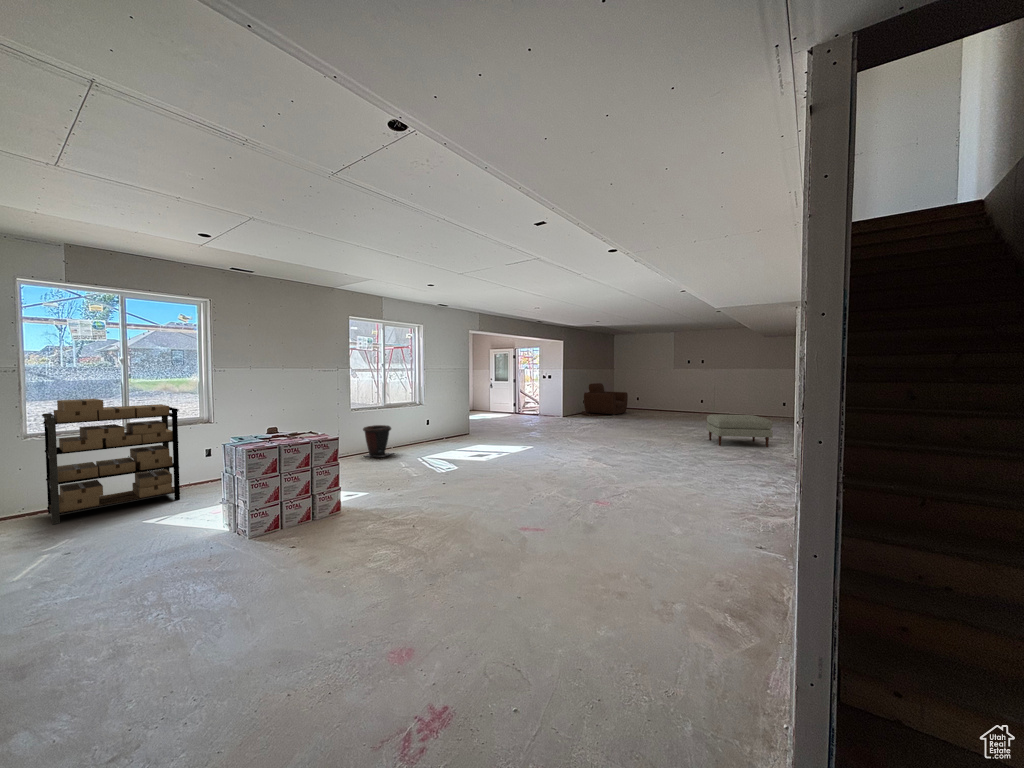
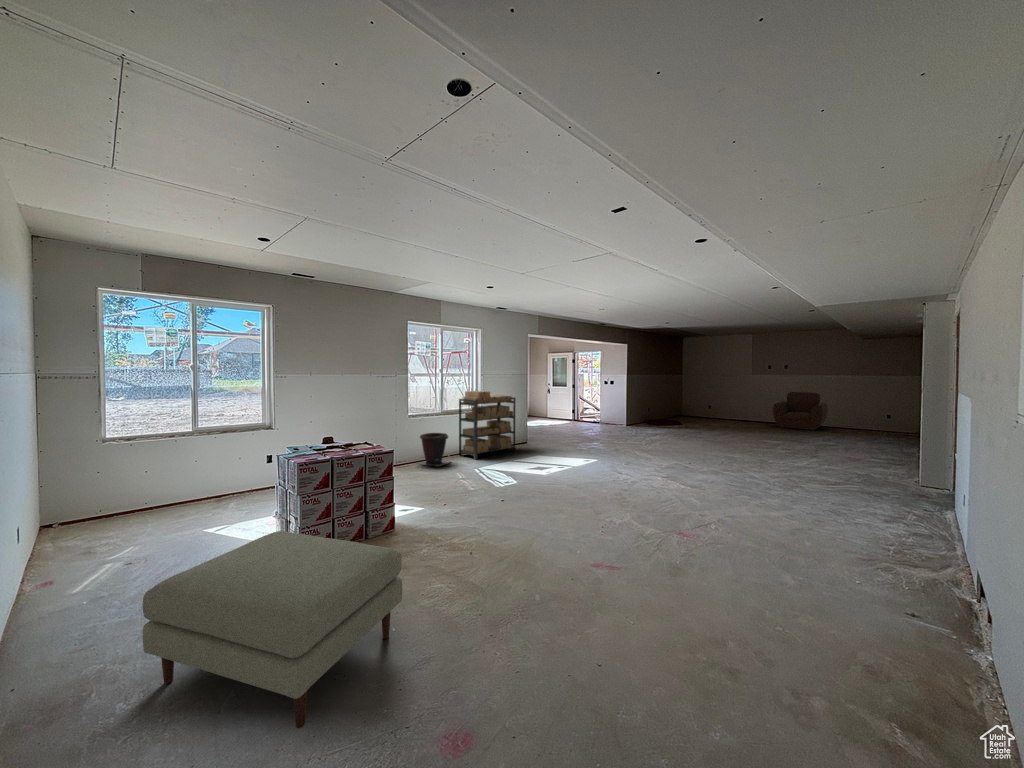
armchair: present [584,383,628,415] -> present [773,392,828,431]
shelving unit: present [42,399,180,524] -> present [459,391,516,459]
ottoman: present [707,415,773,447] -> present [143,531,402,728]

